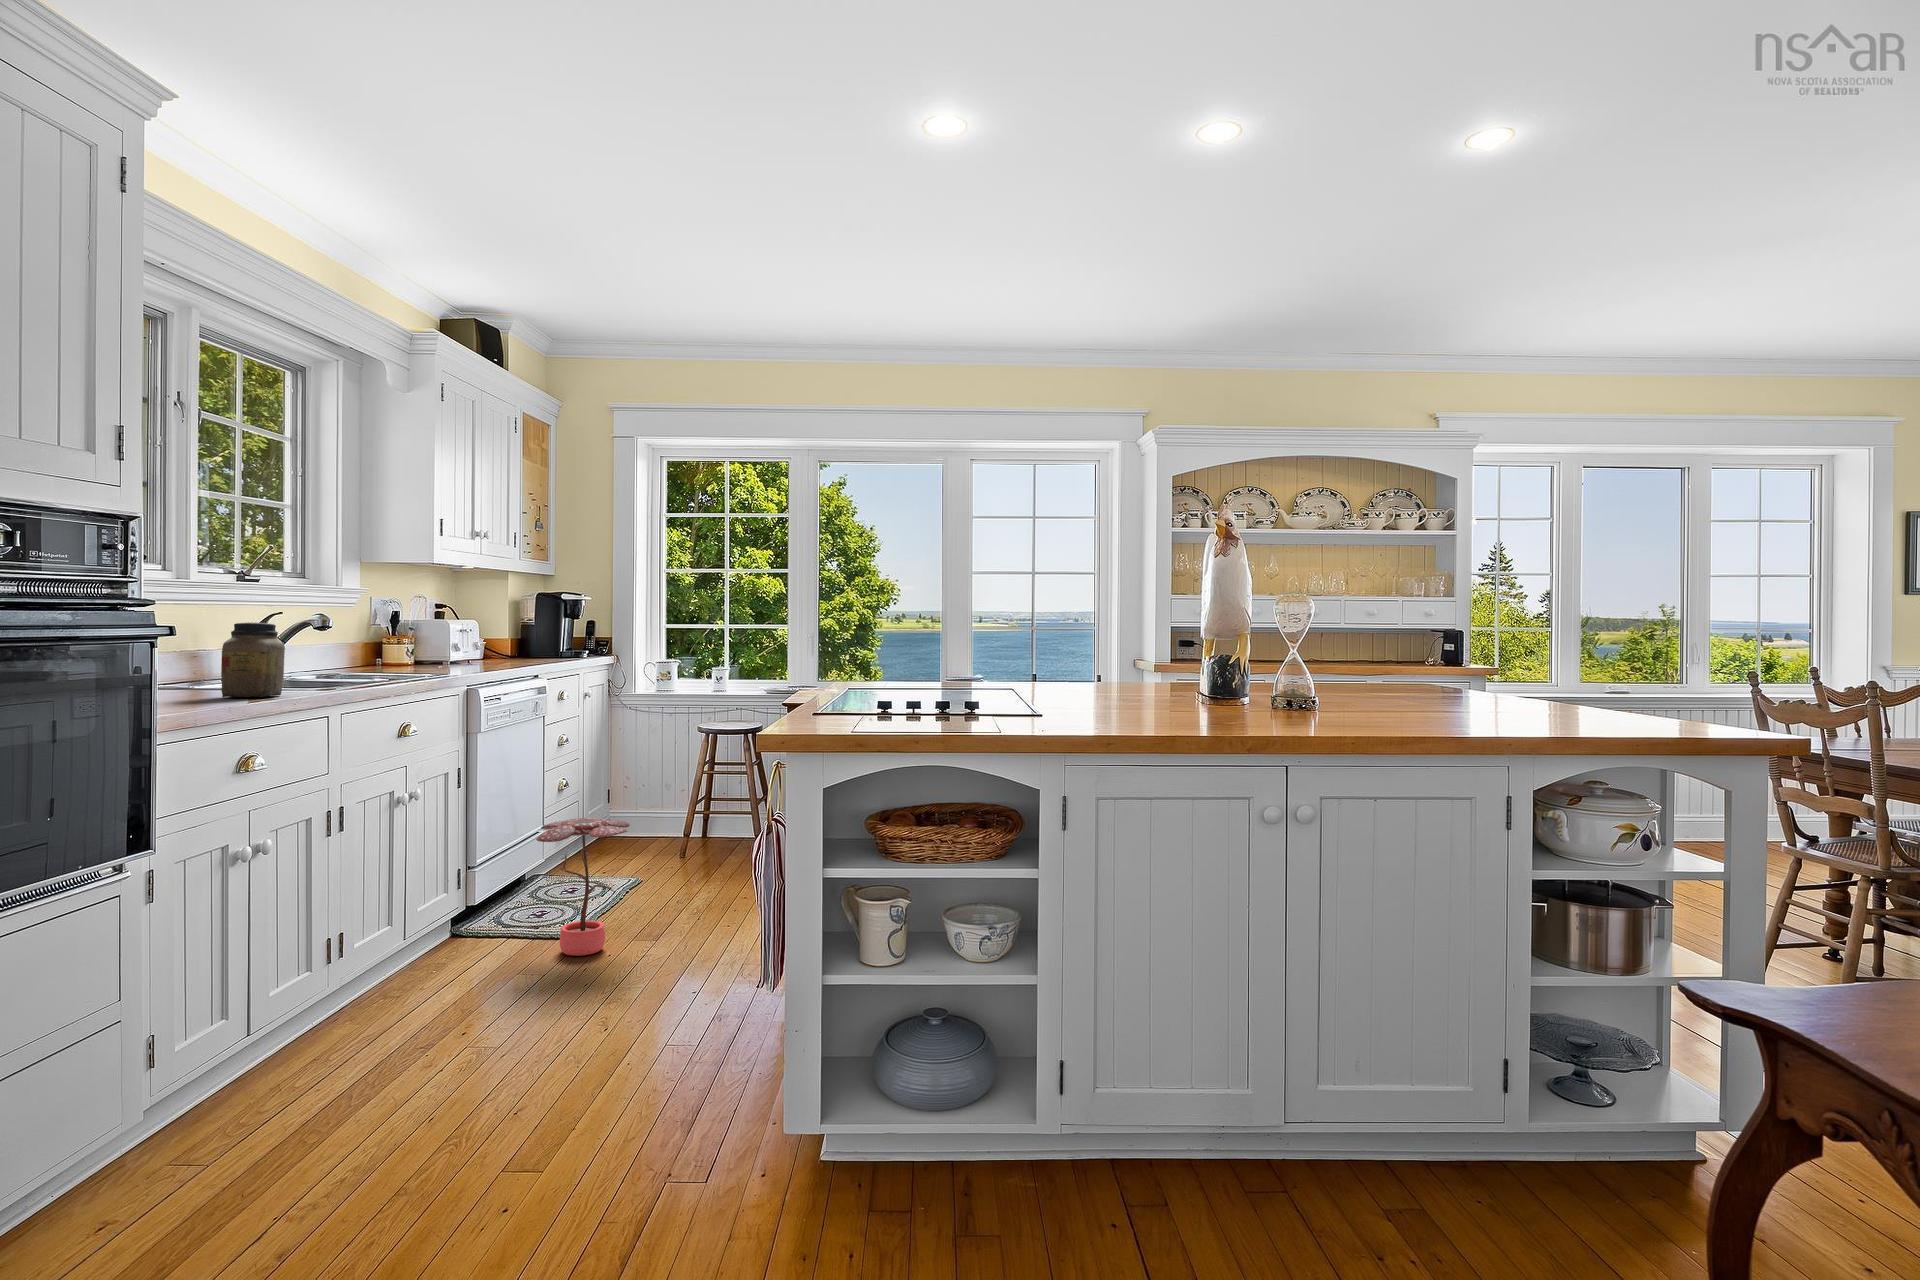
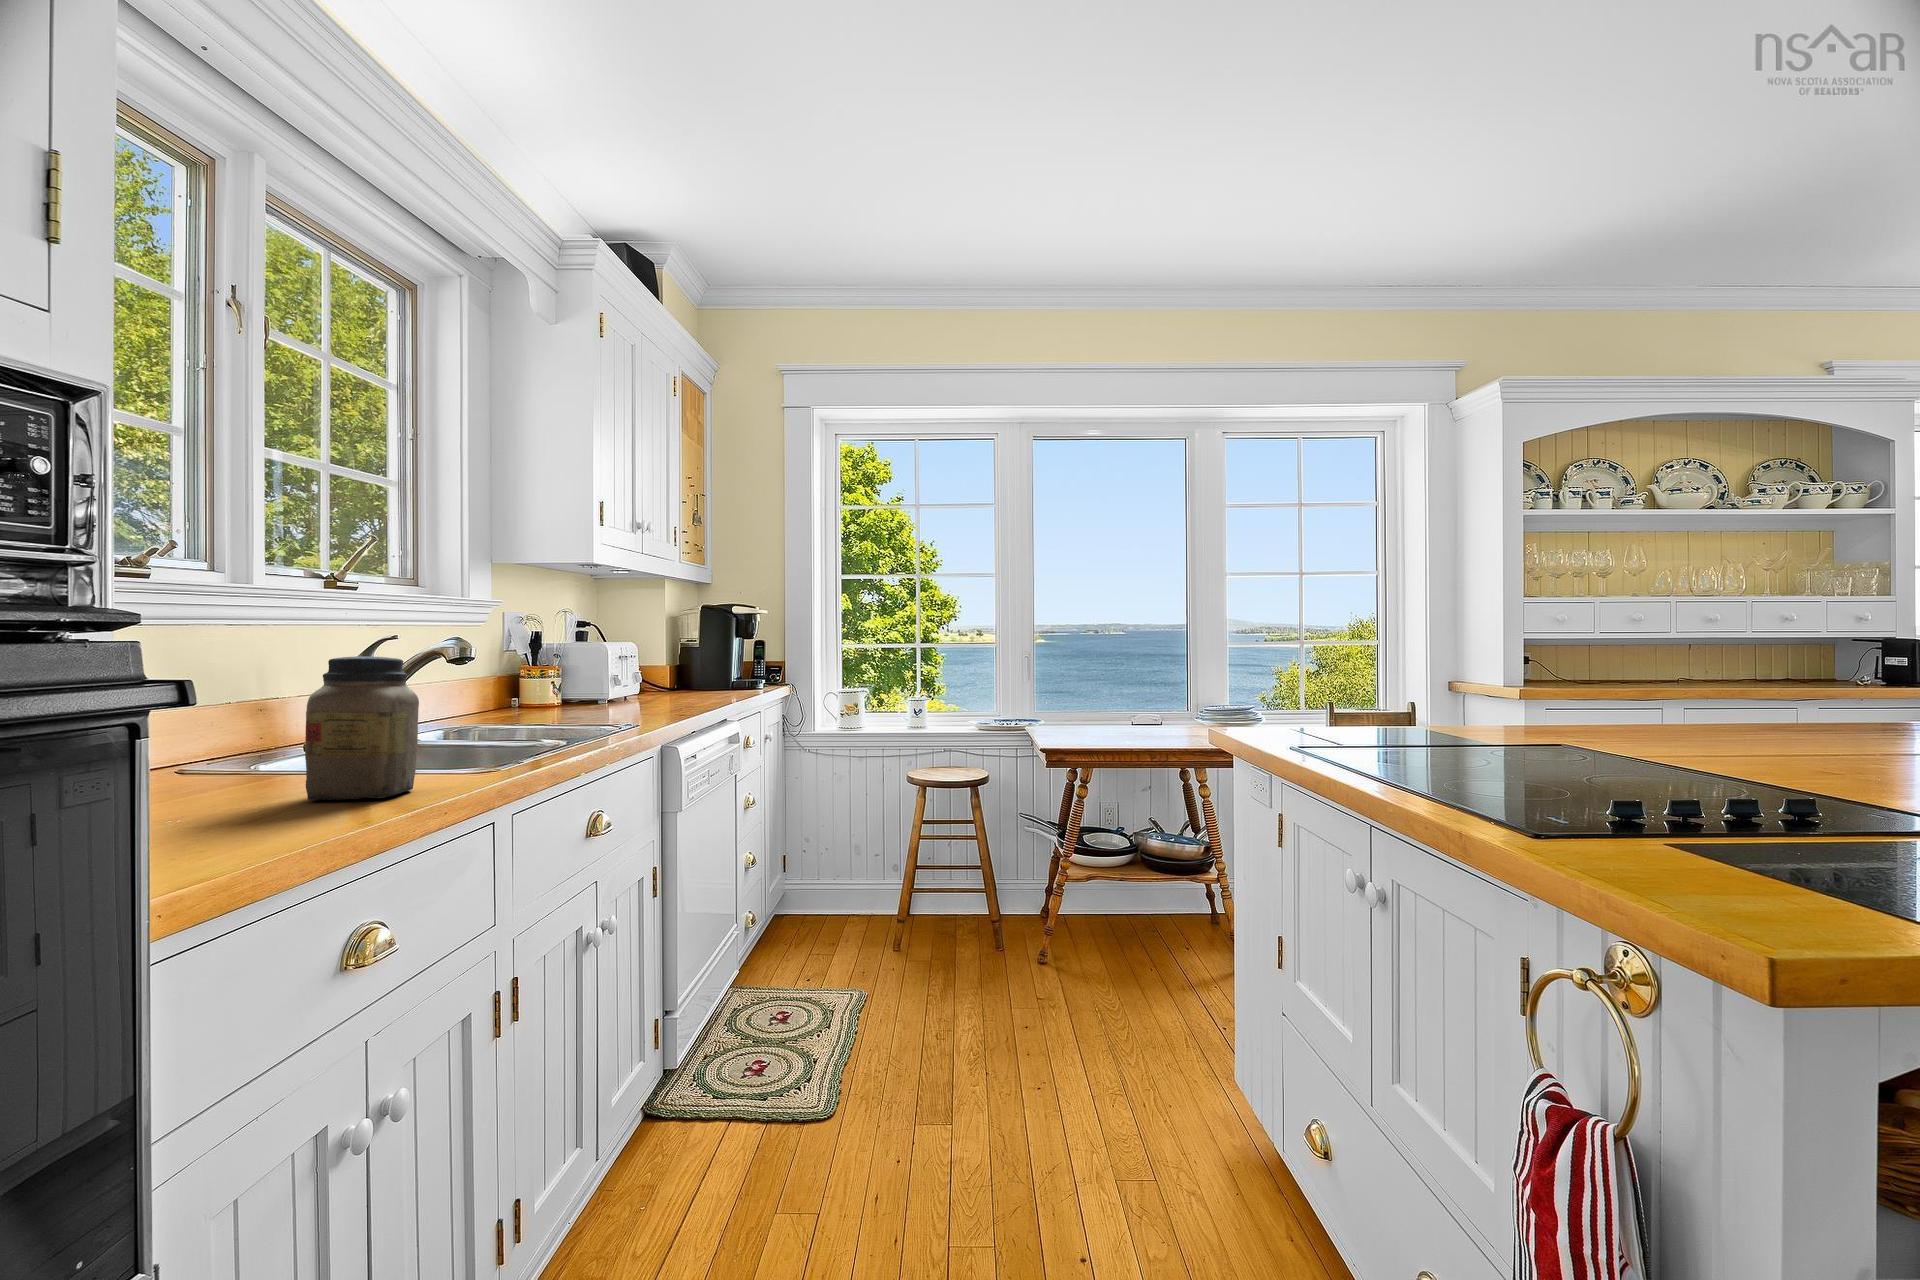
potted plant: present [536,818,630,956] -> none [787,945,928,1169]

